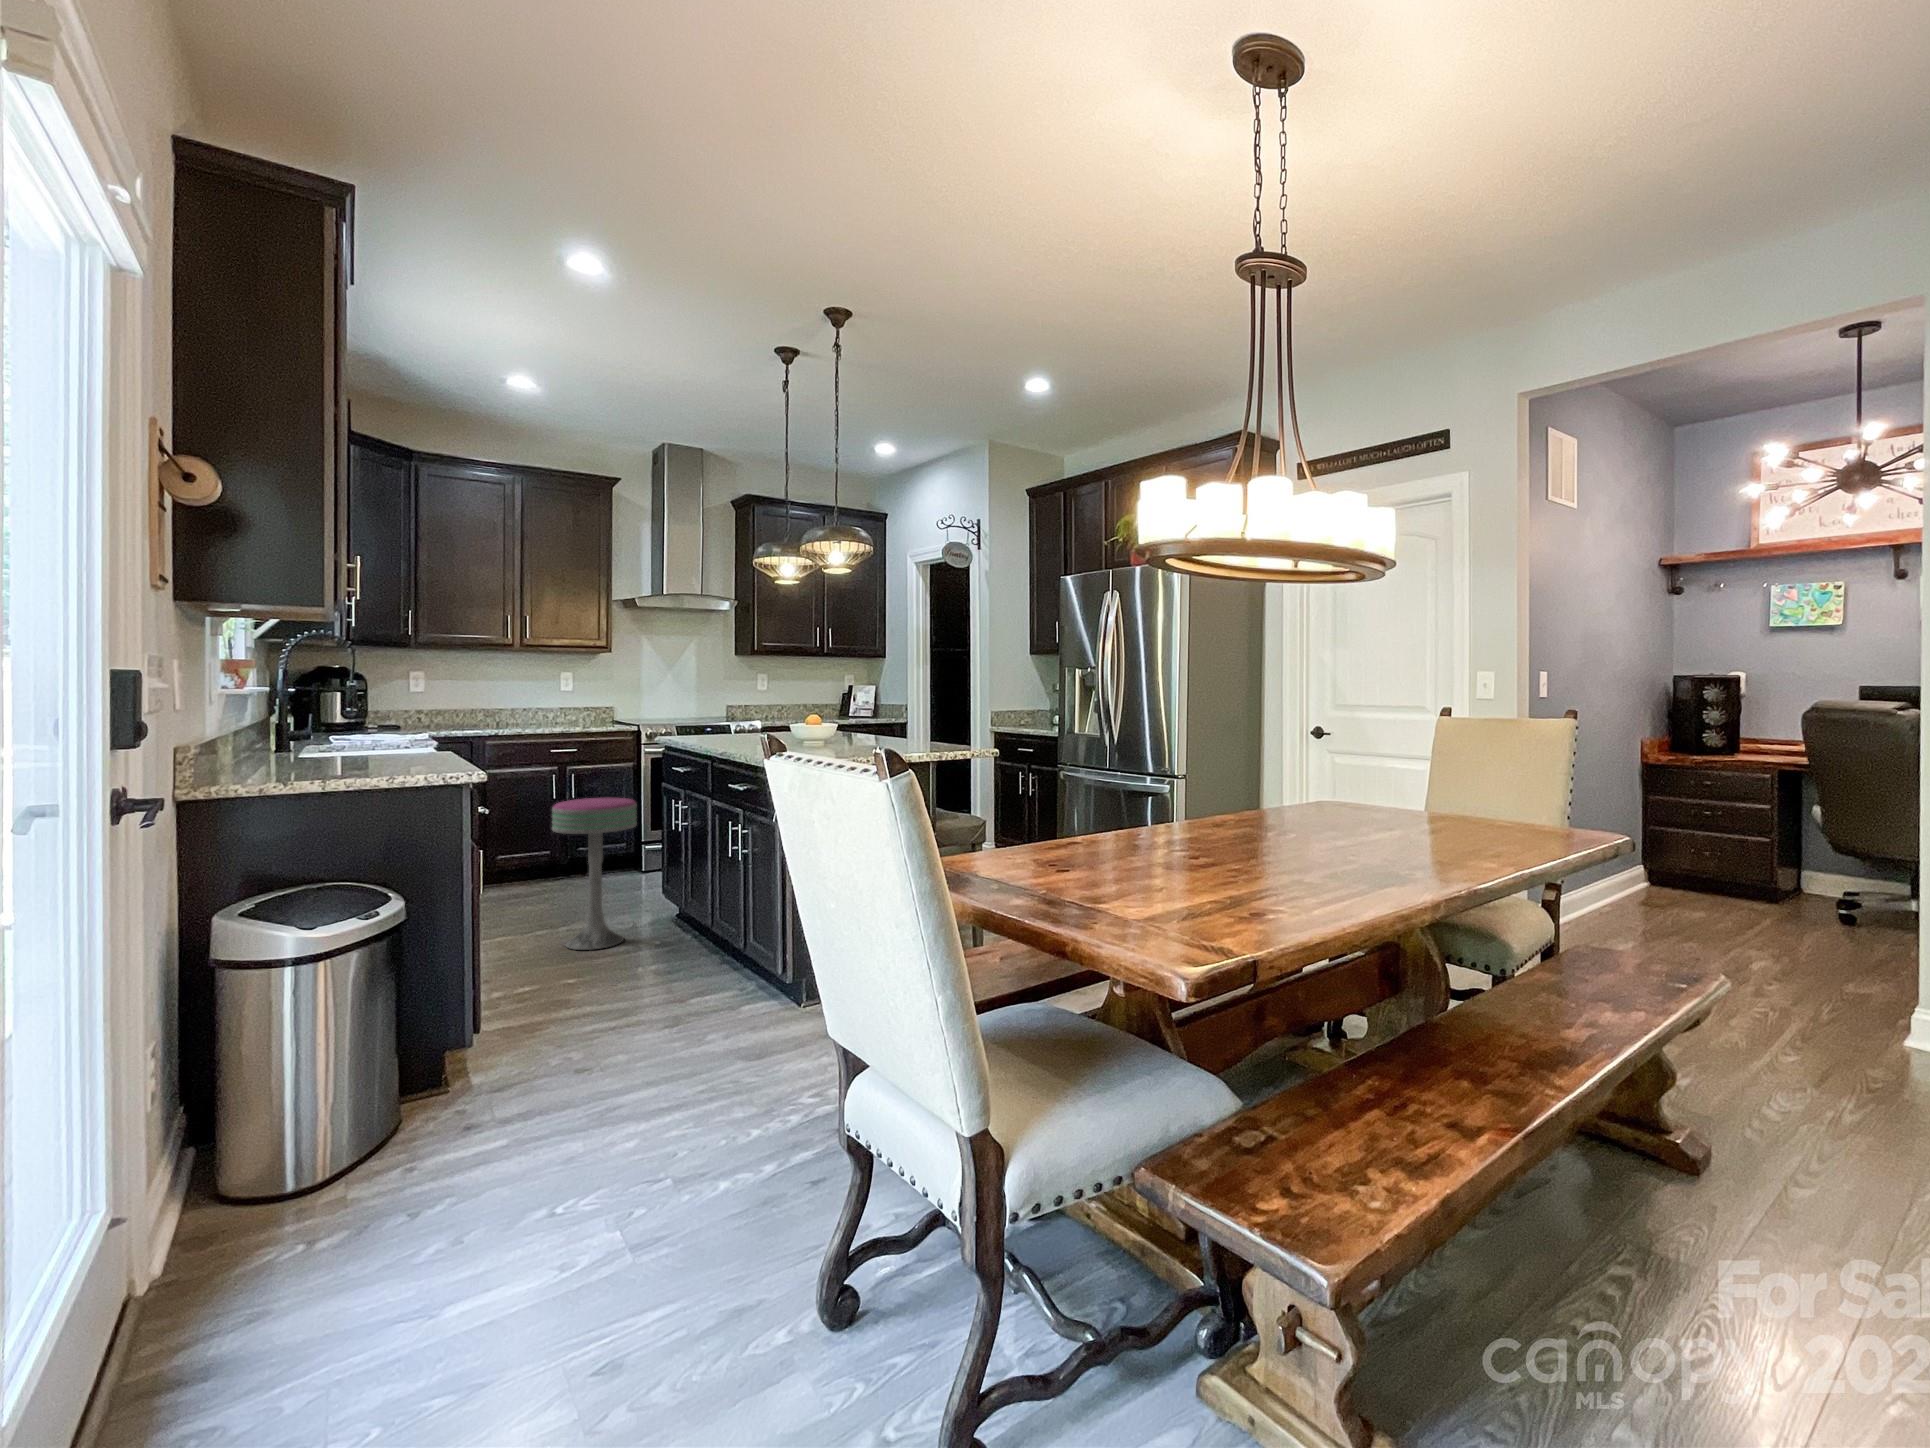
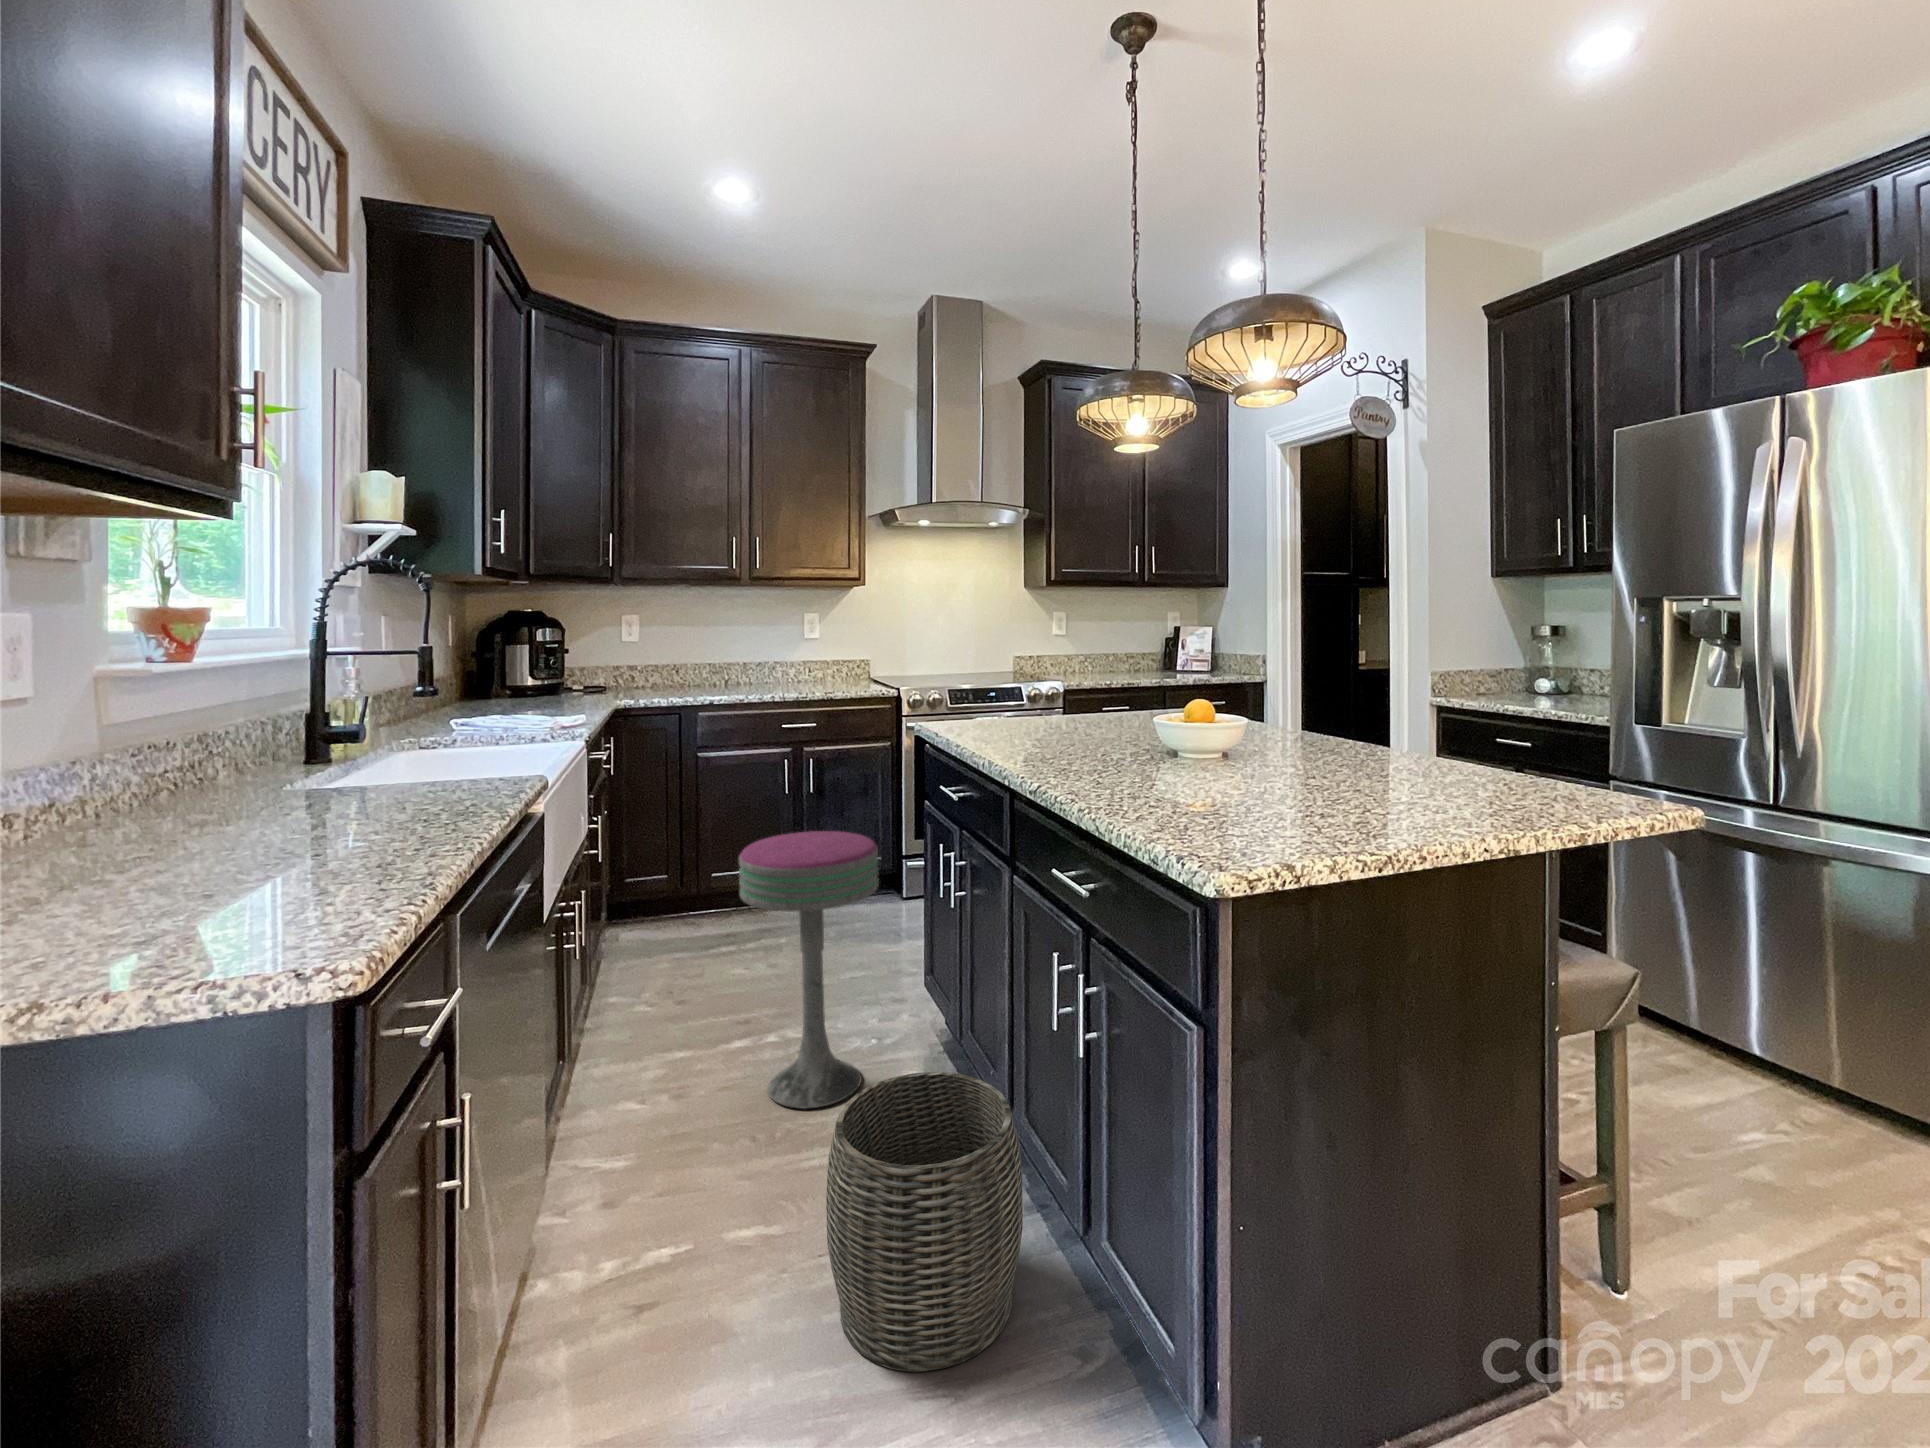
woven basket: none [620,891,716,1003] -> present [826,1072,1023,1371]

